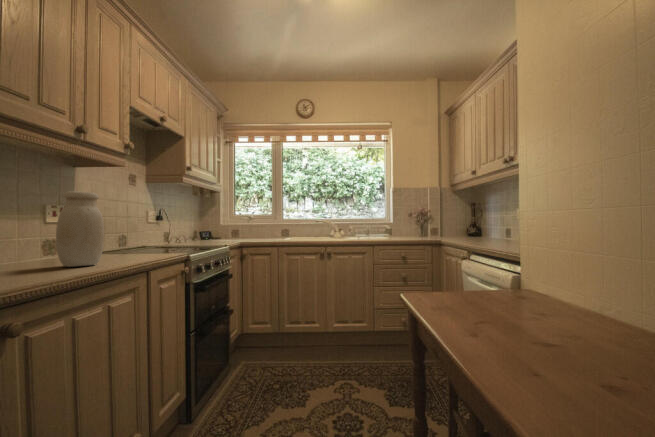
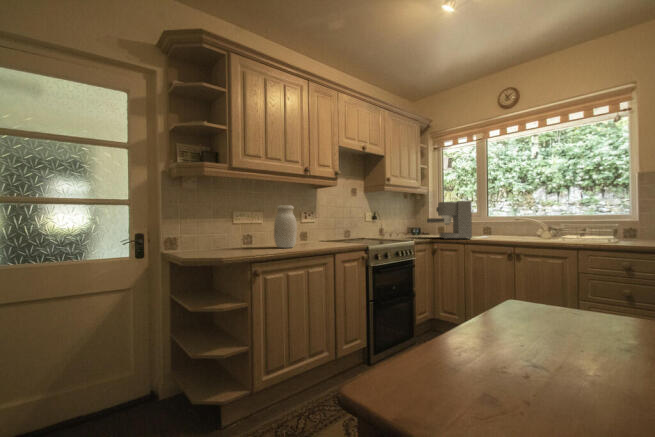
coffee maker: none [211,203,255,243] -> present [427,201,472,239]

